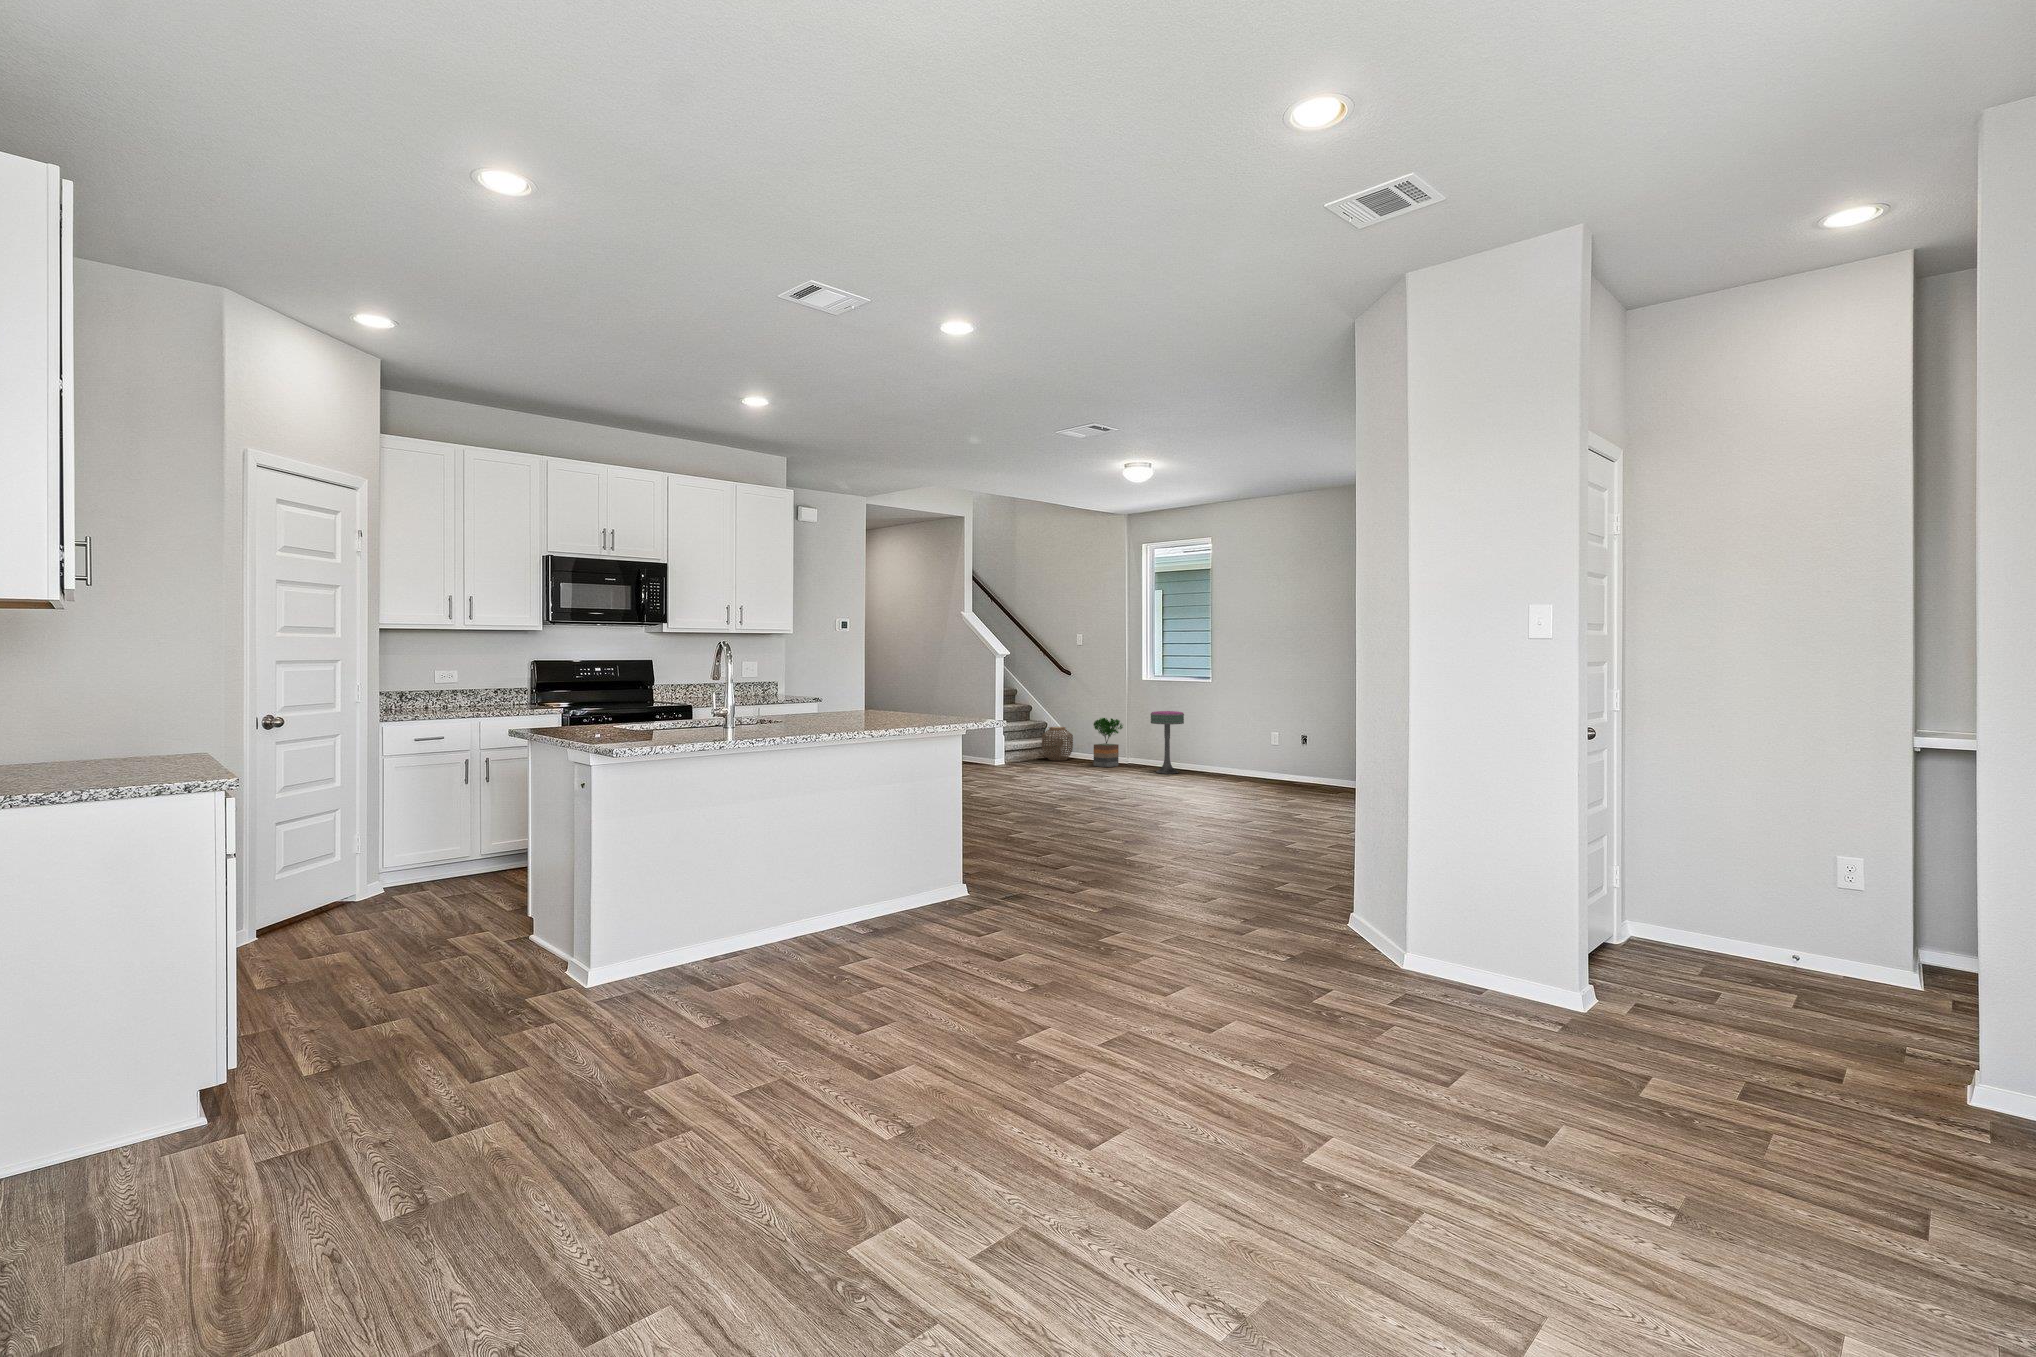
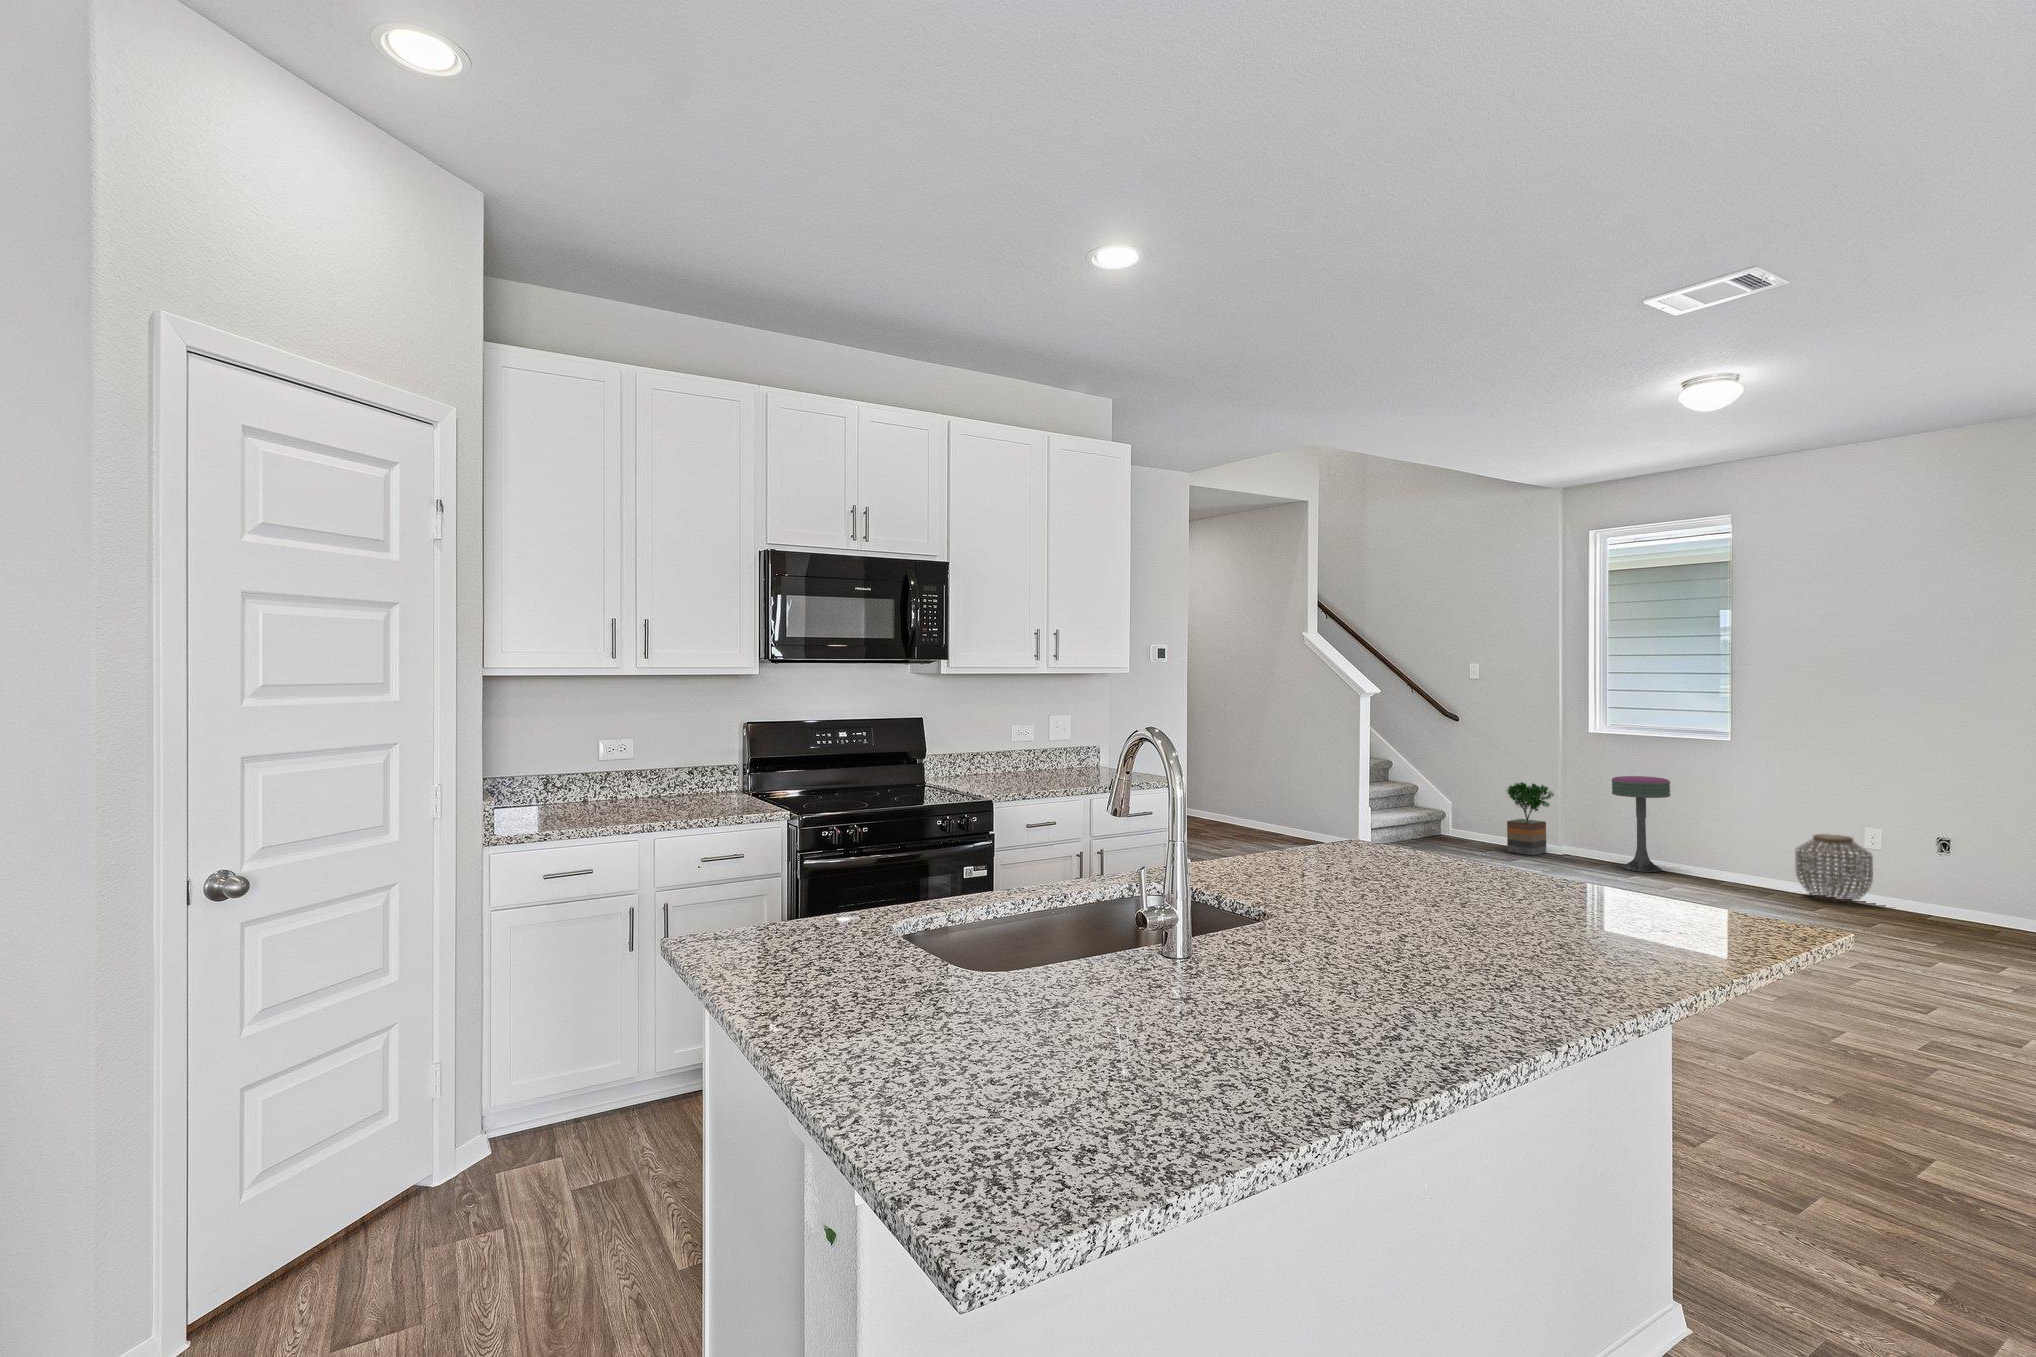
woven basket: present [1042,727,1073,761] -> present [1795,834,1873,902]

